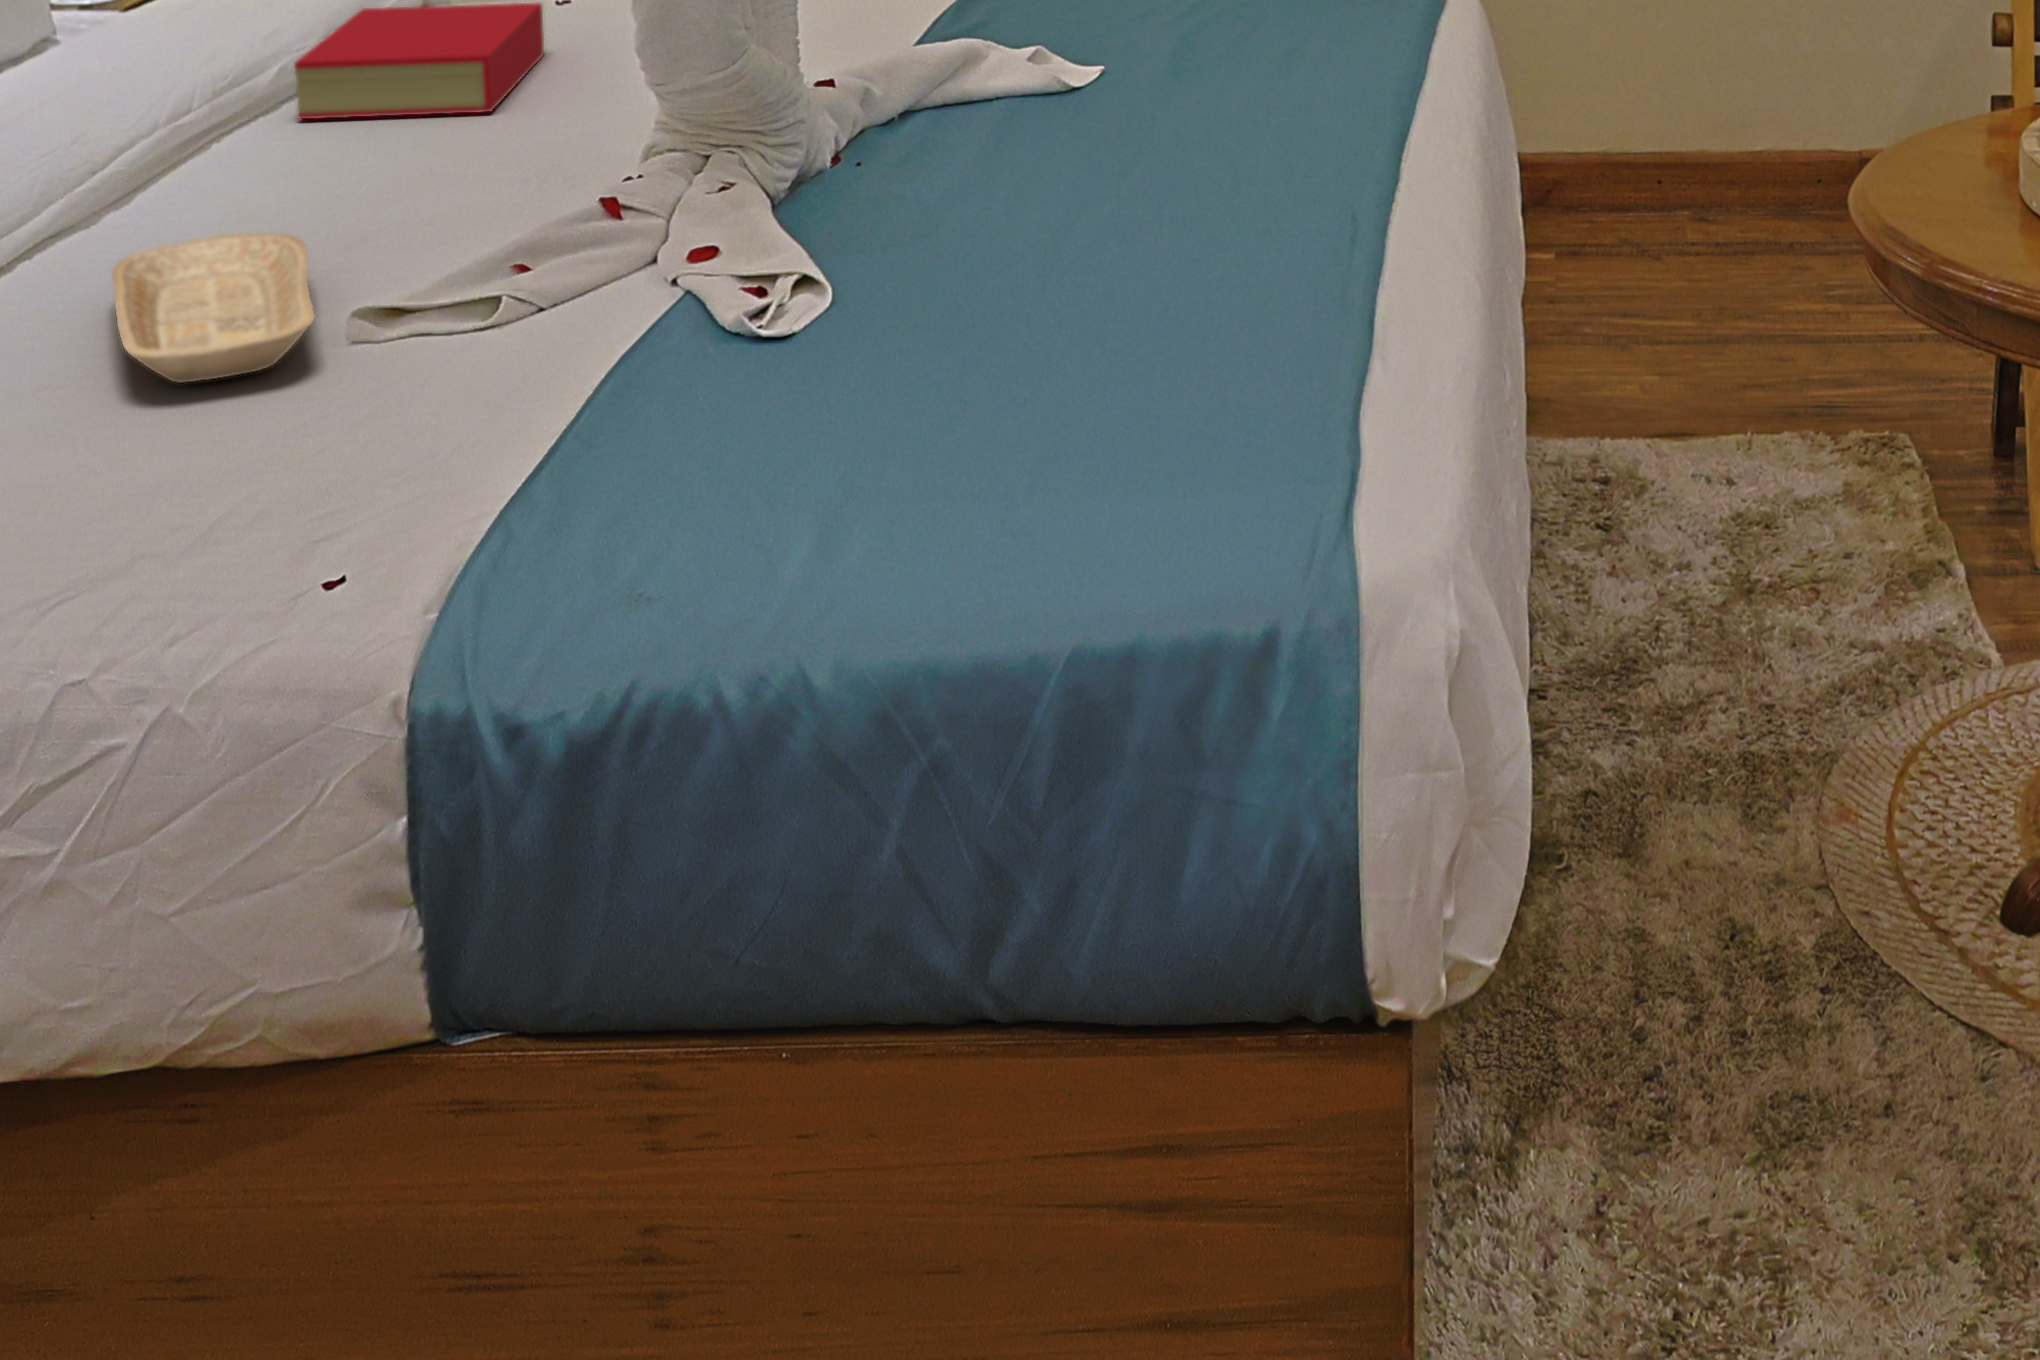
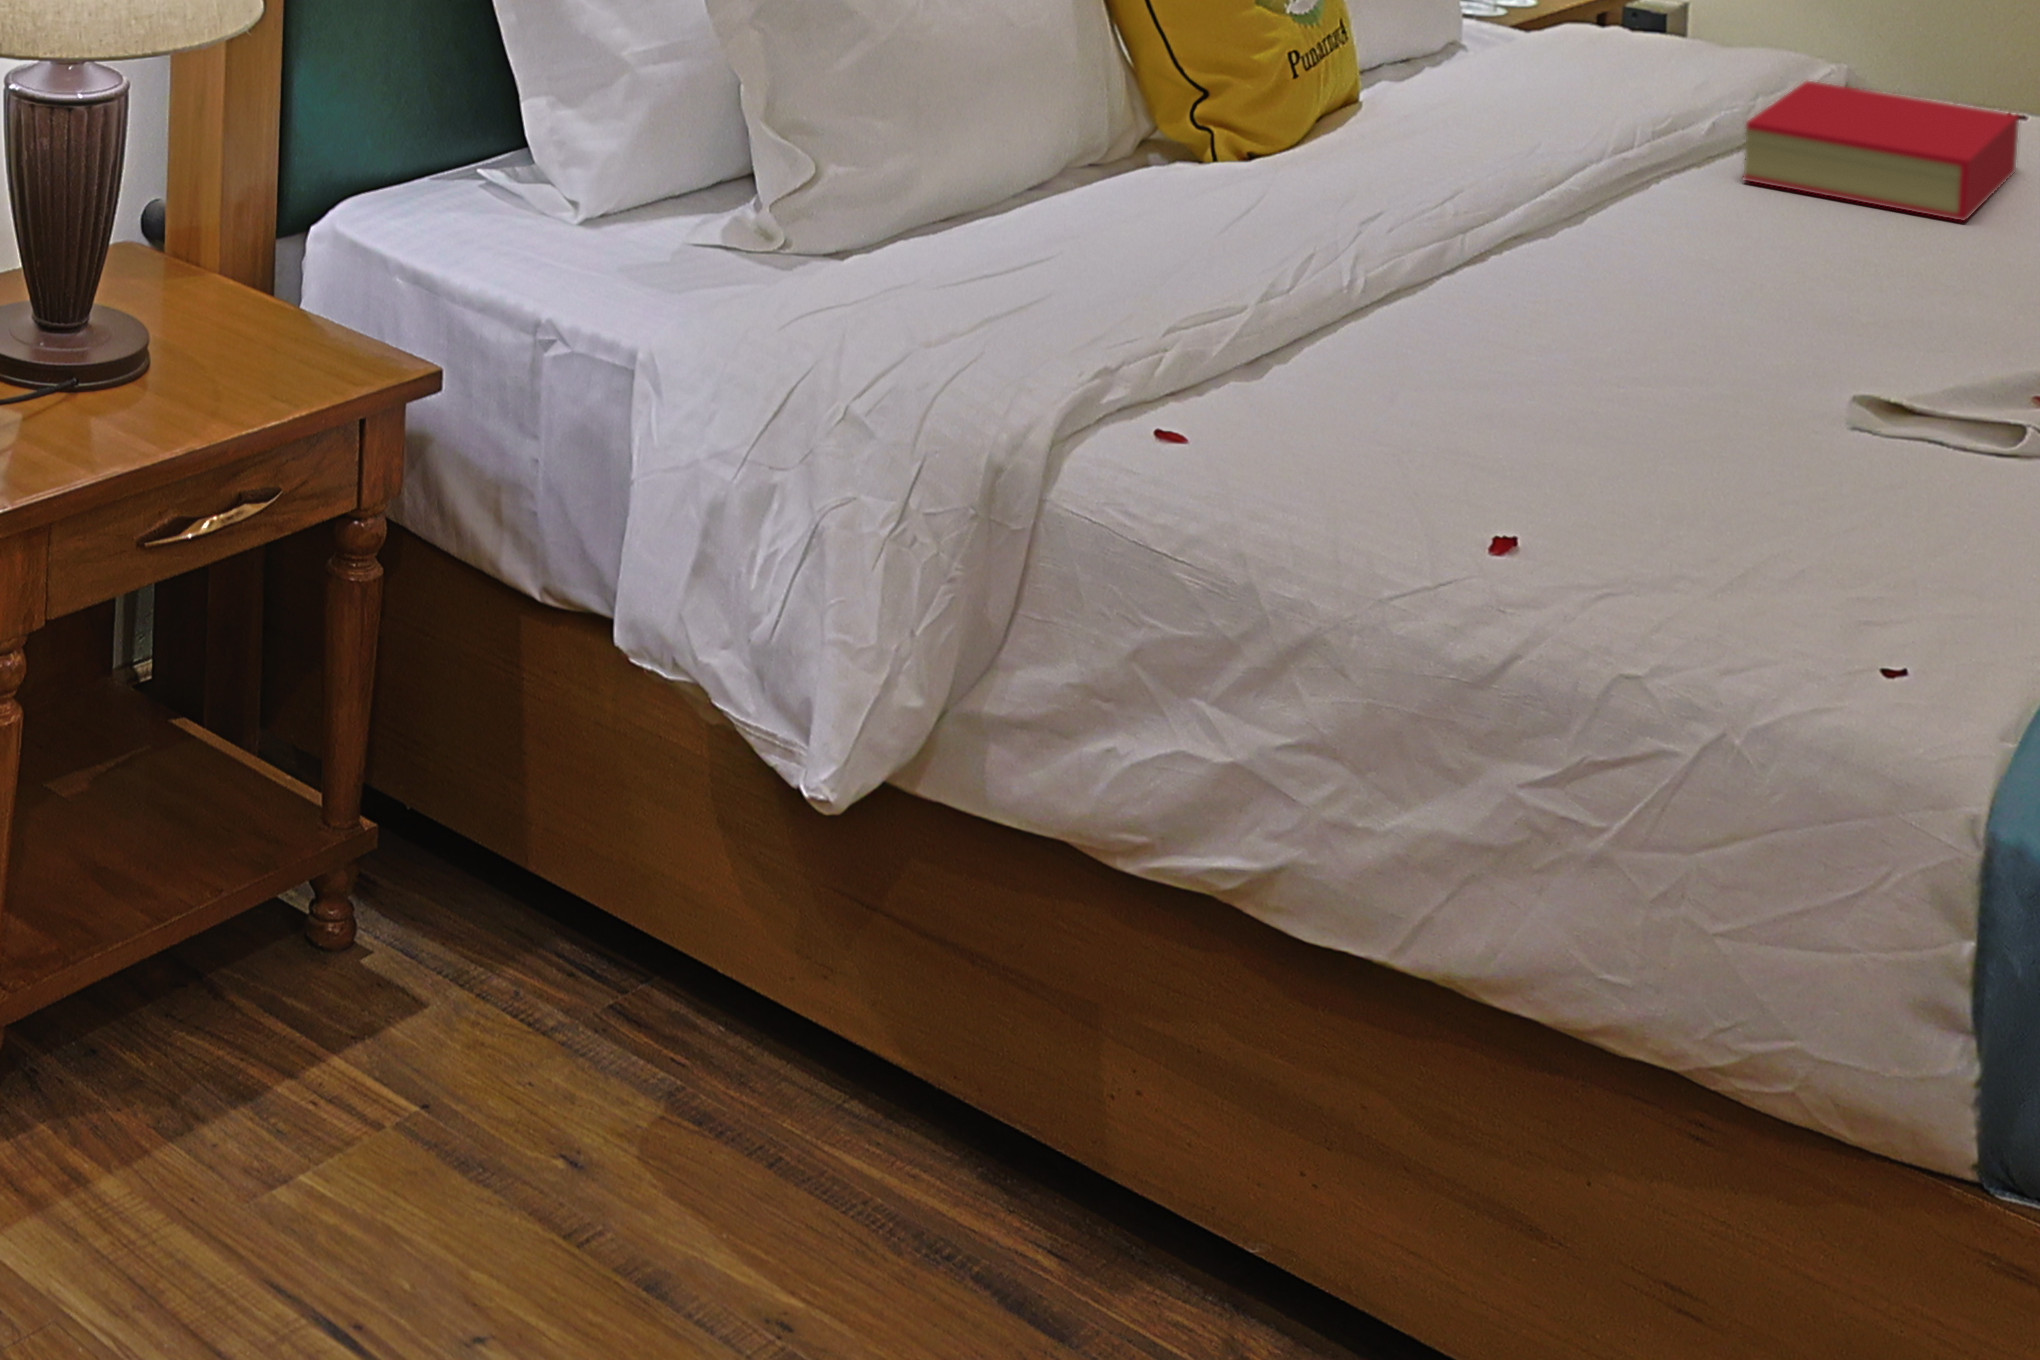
tray: present [112,233,314,383] -> none [1597,276,1825,427]

